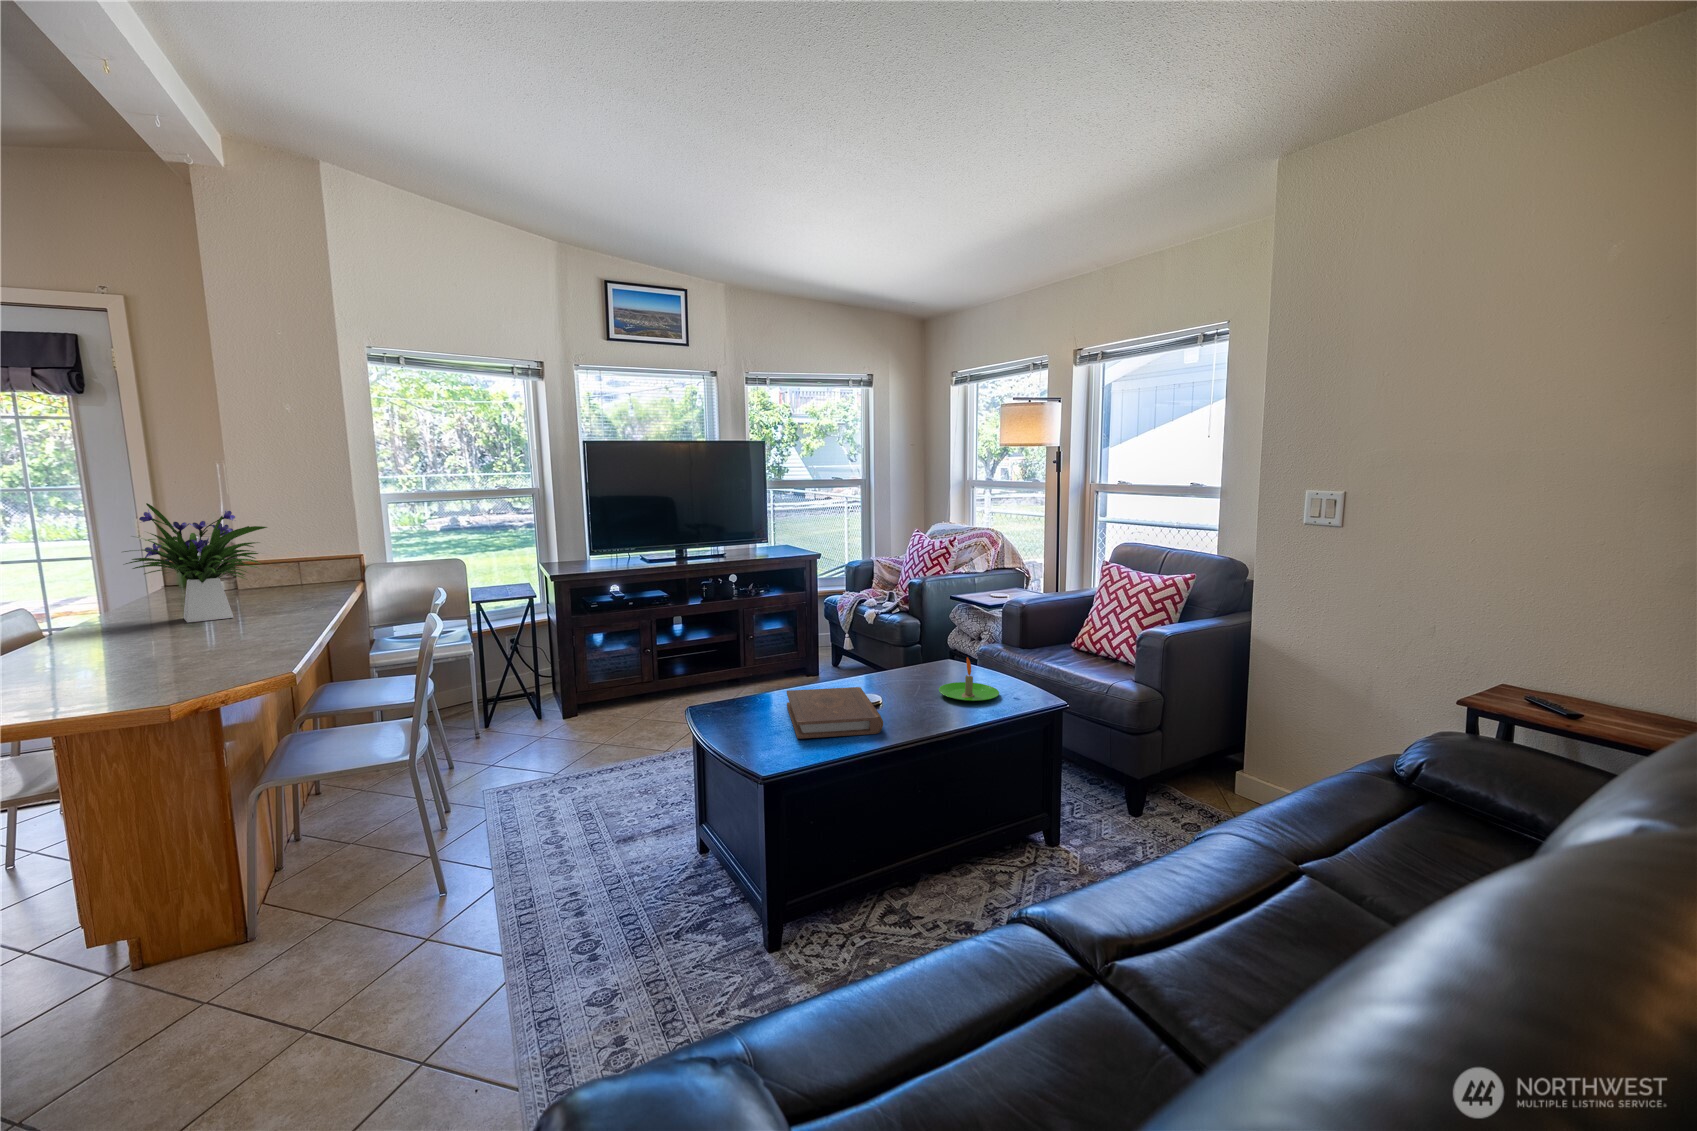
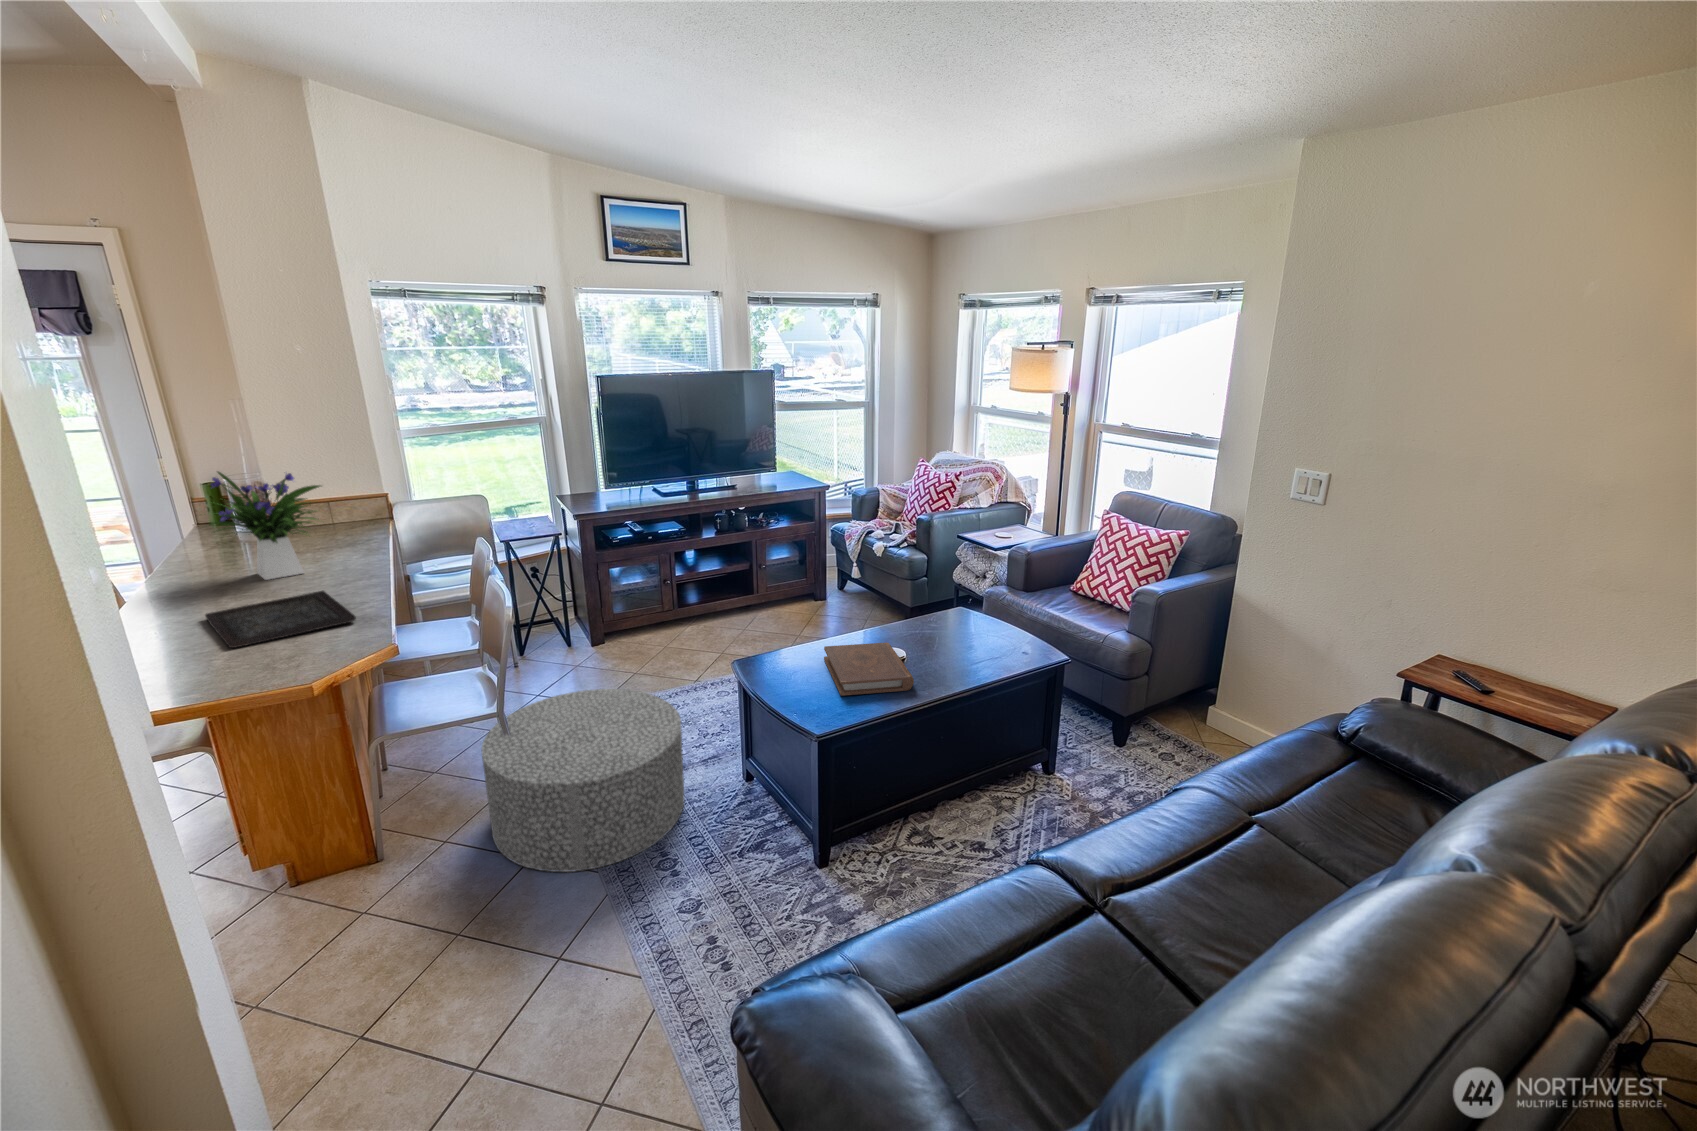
tray: none [90,627,254,672] -> present [205,591,356,648]
candle: present [939,657,999,701] -> none [957,616,1011,656]
ottoman: none [383,746,626,955] -> present [481,689,684,872]

